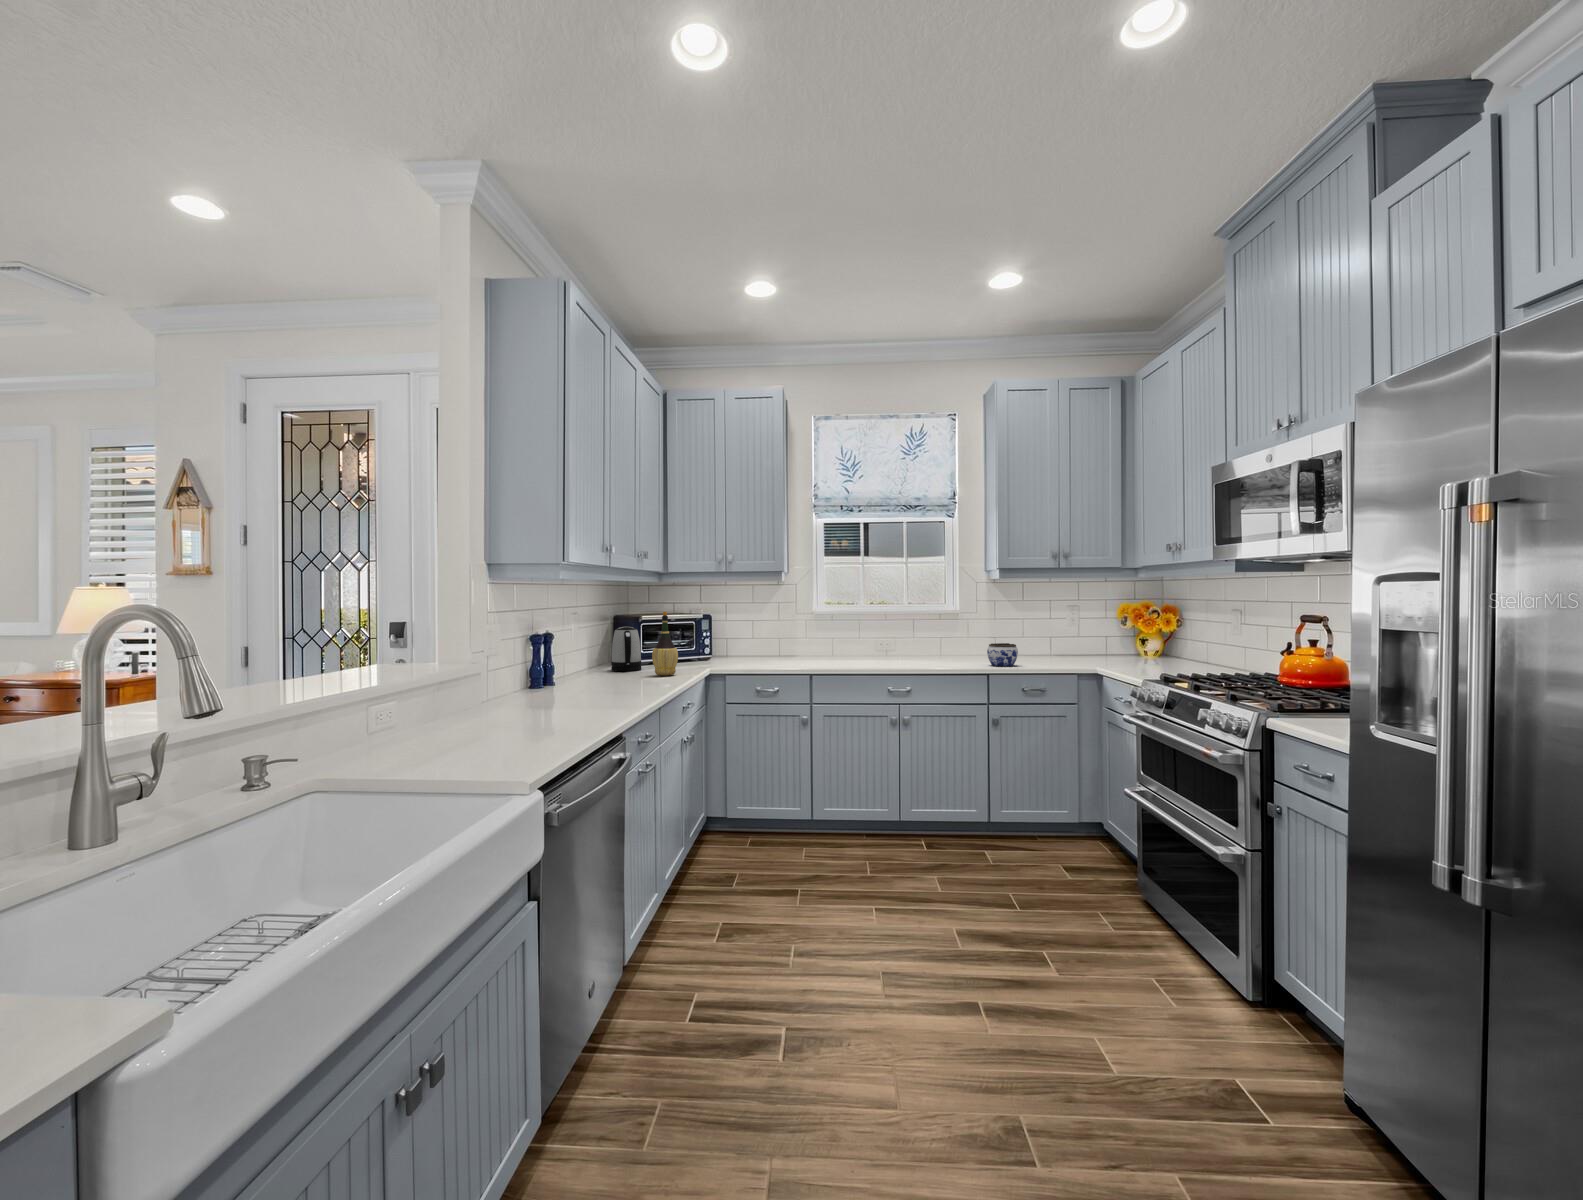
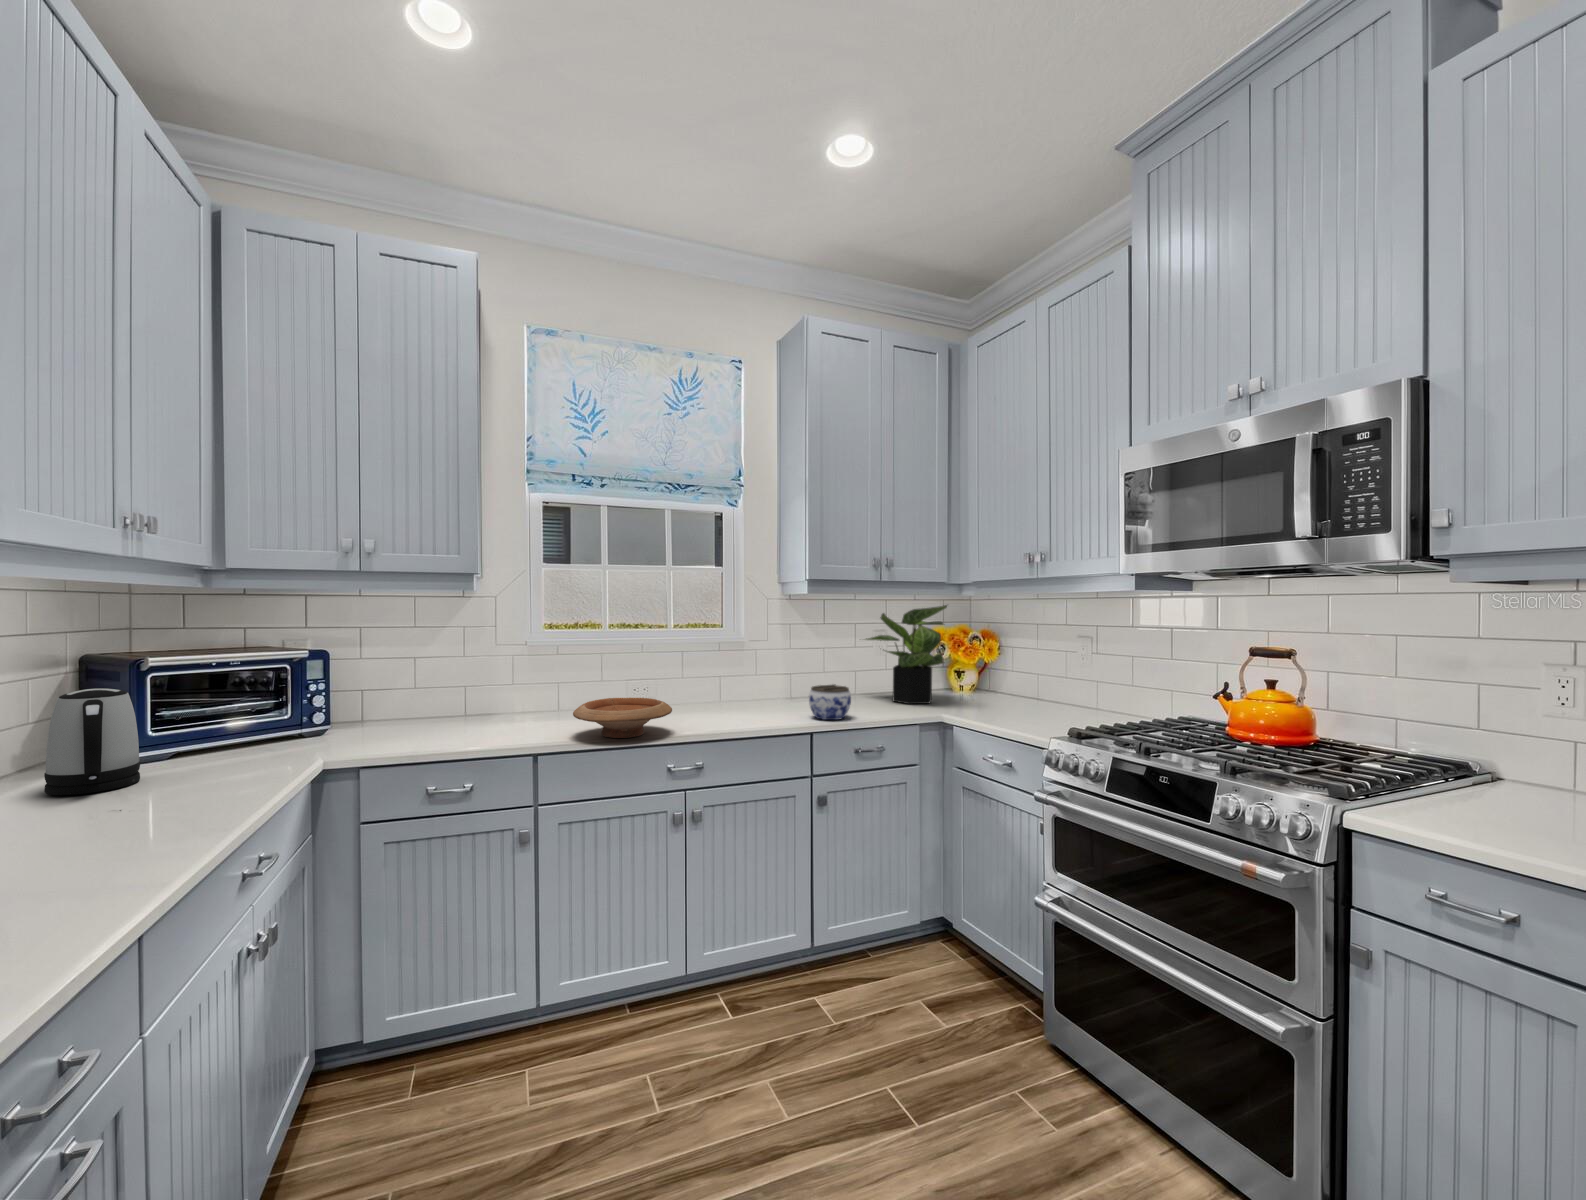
potted plant: none [1047,586,1117,663] -> present [866,605,947,704]
wine bottle: present [652,612,678,676] -> none [150,661,230,814]
wooden bowl: none [831,646,889,667] -> present [573,698,672,738]

